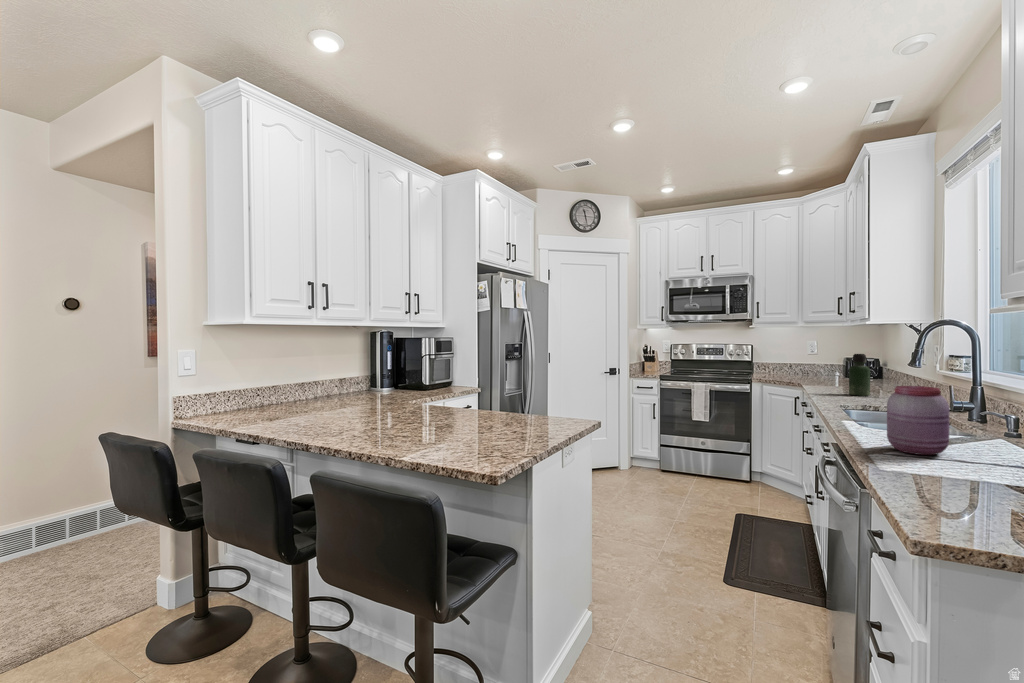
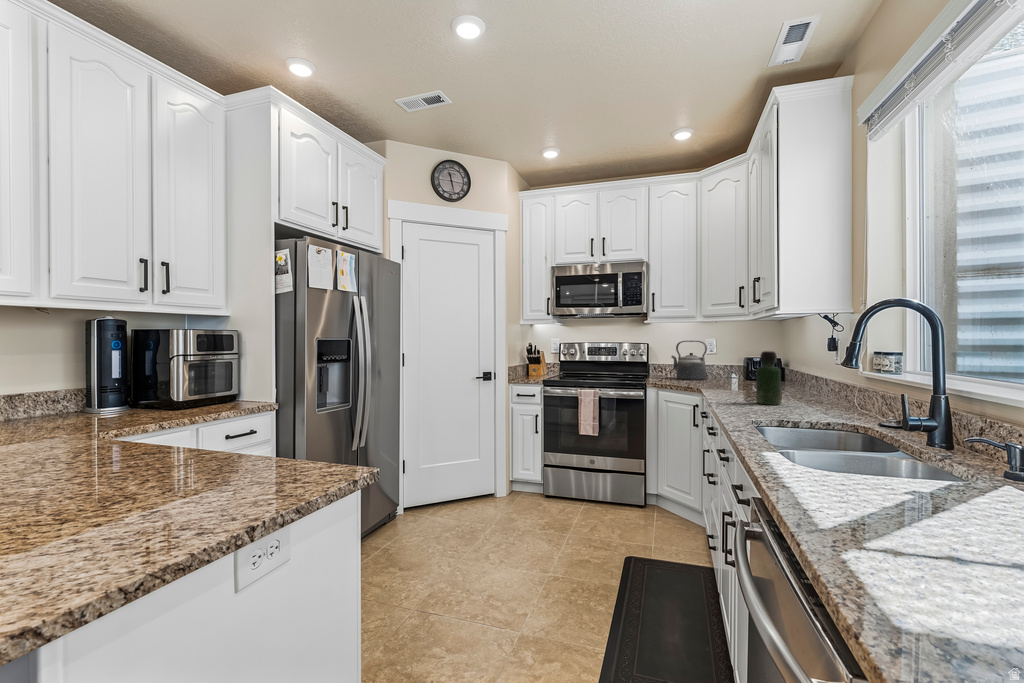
kettle: none [774,343,808,377] -> present [671,341,707,380]
jar: present [887,386,949,455] -> none [853,403,973,543]

